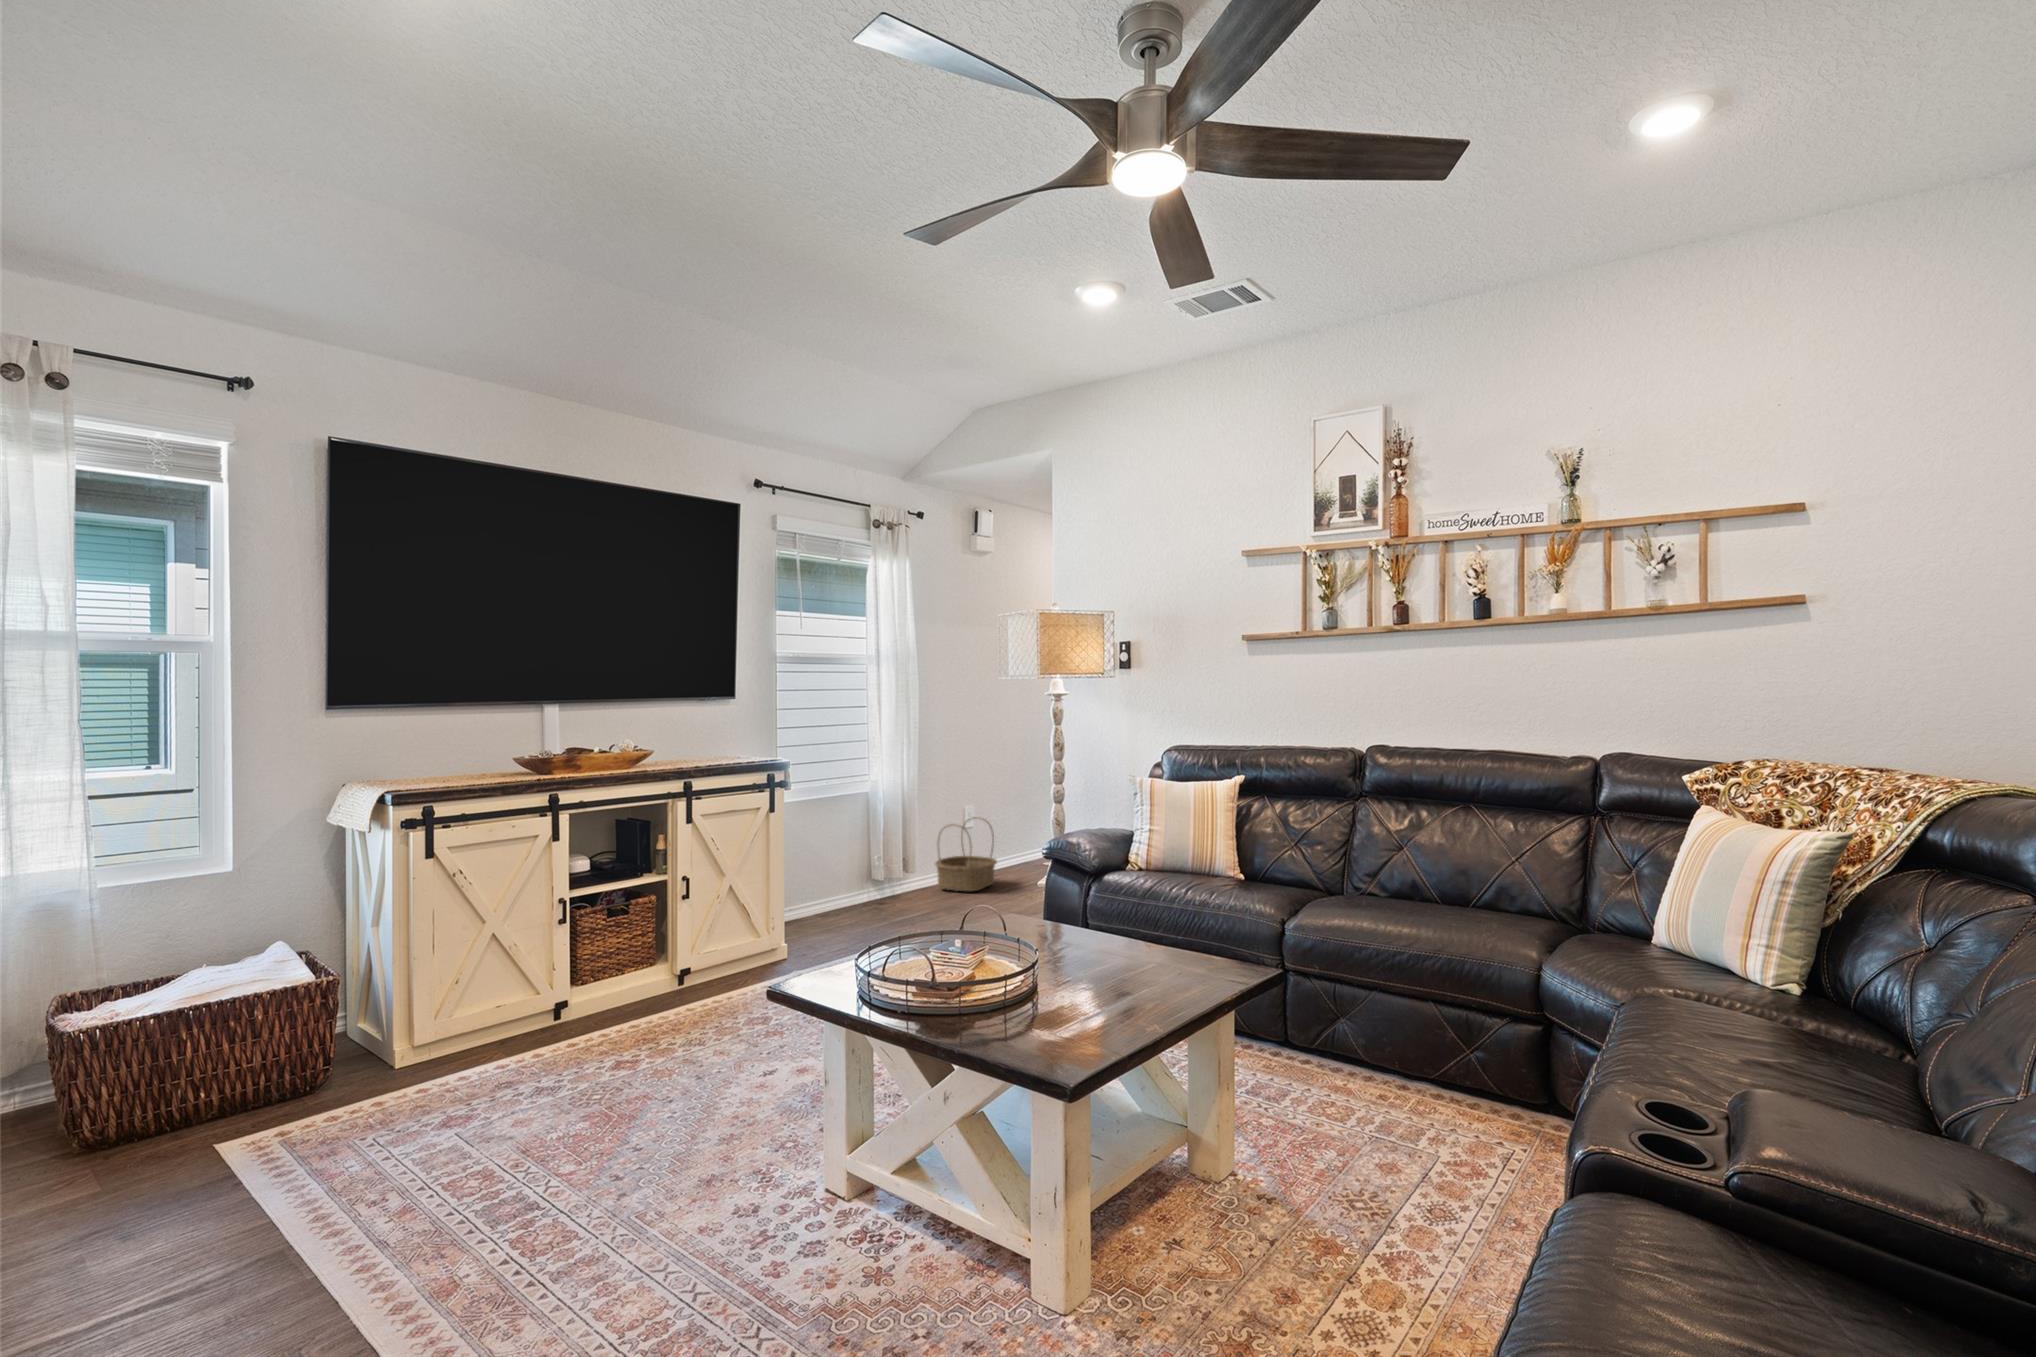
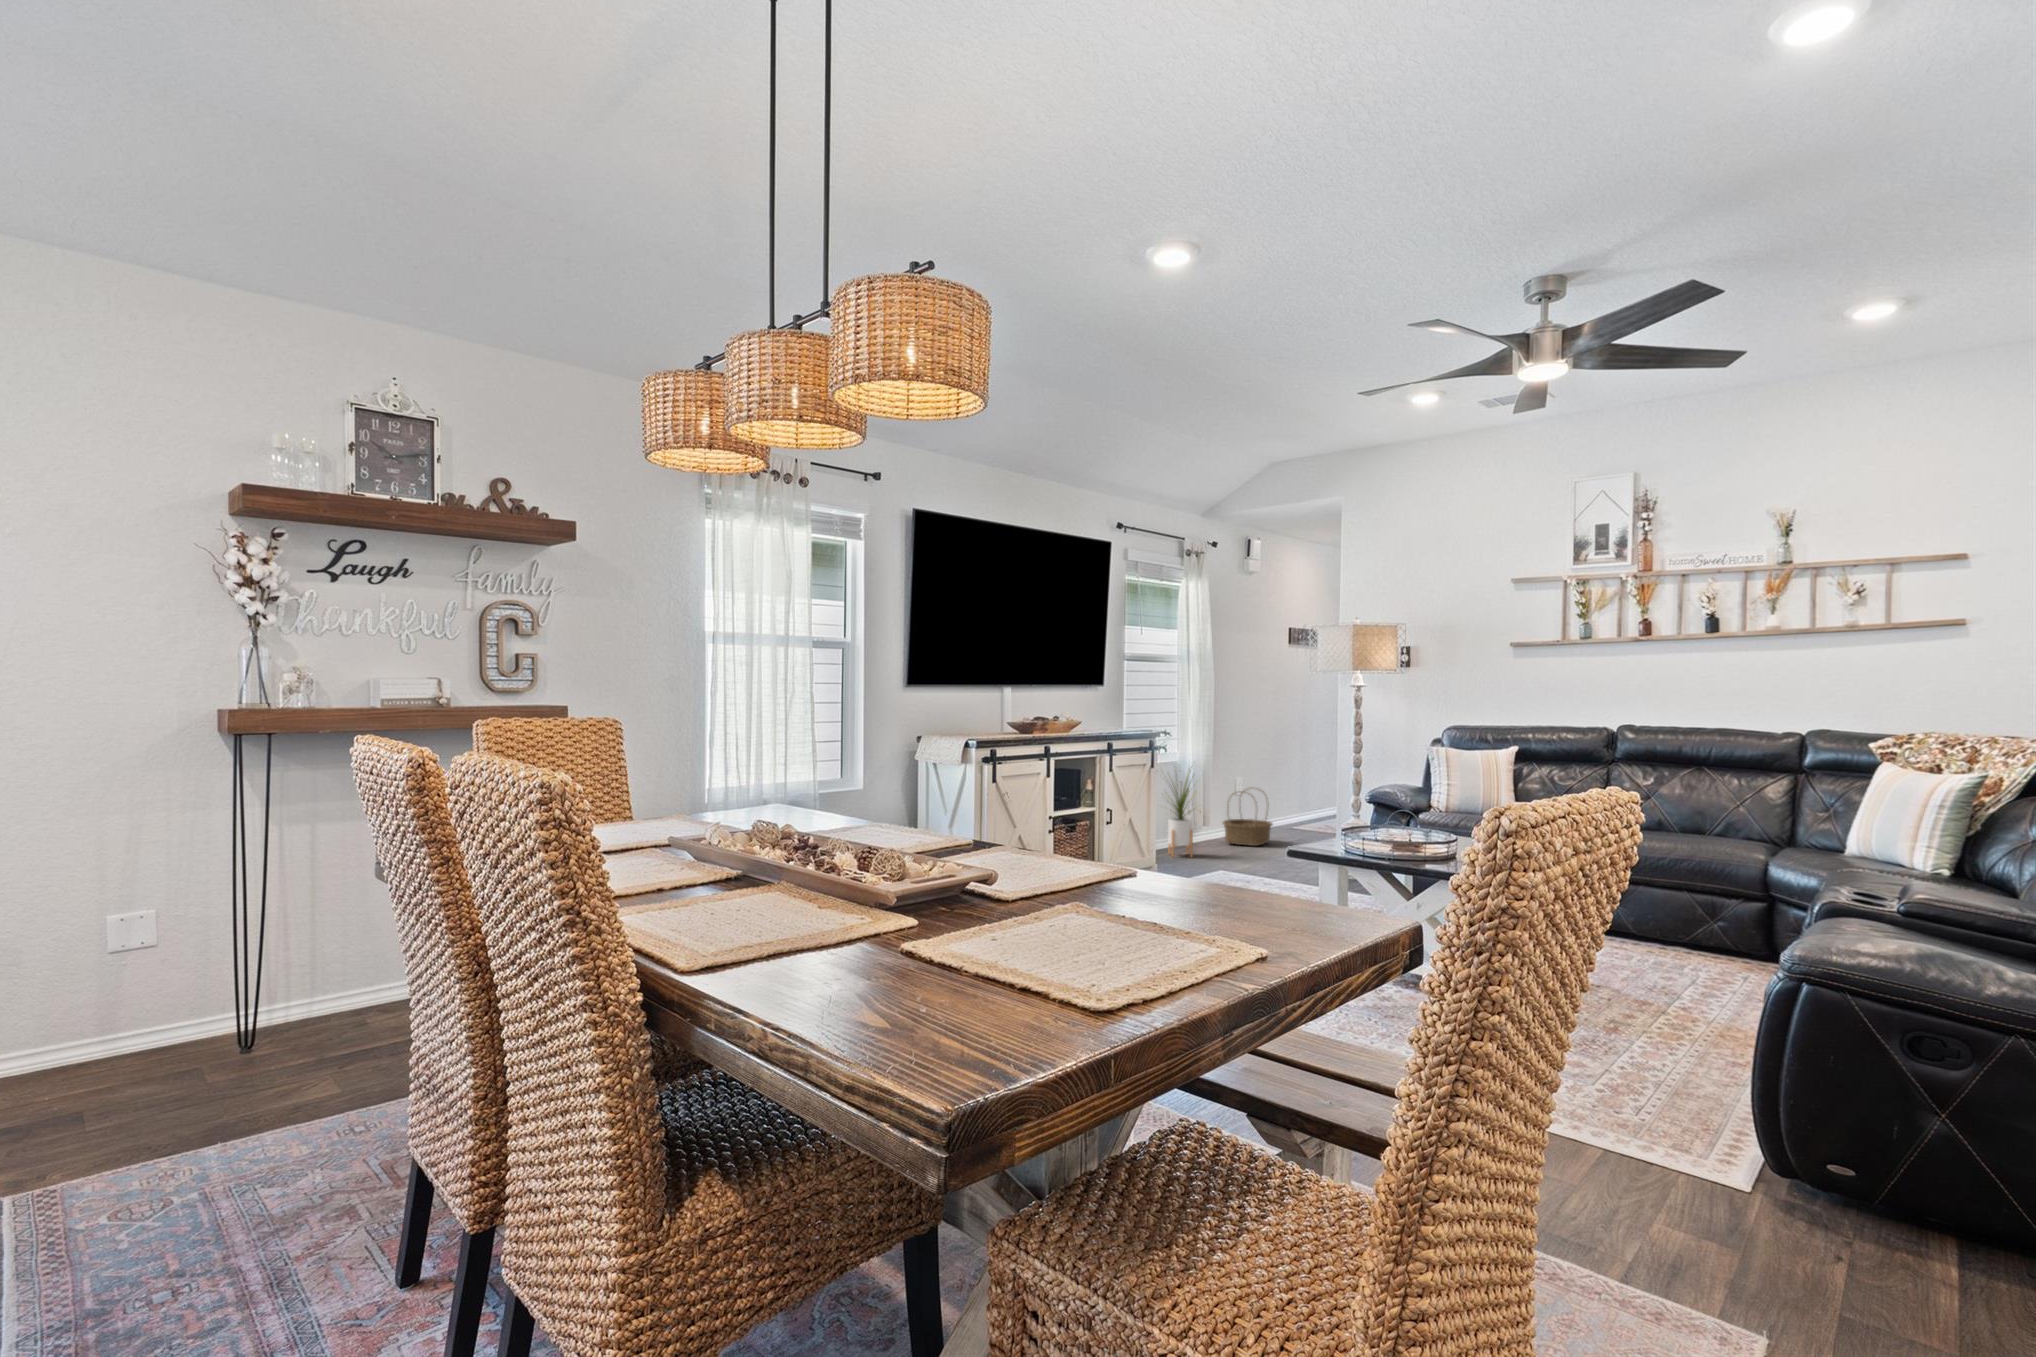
house plant: none [827,790,894,917] -> present [1168,767,1196,857]

